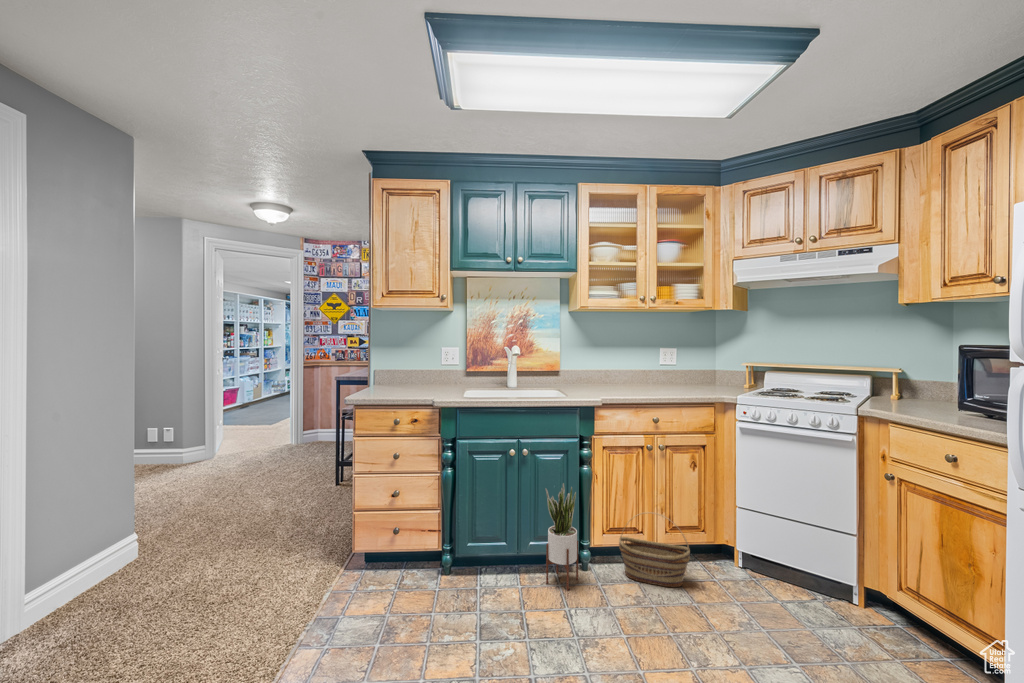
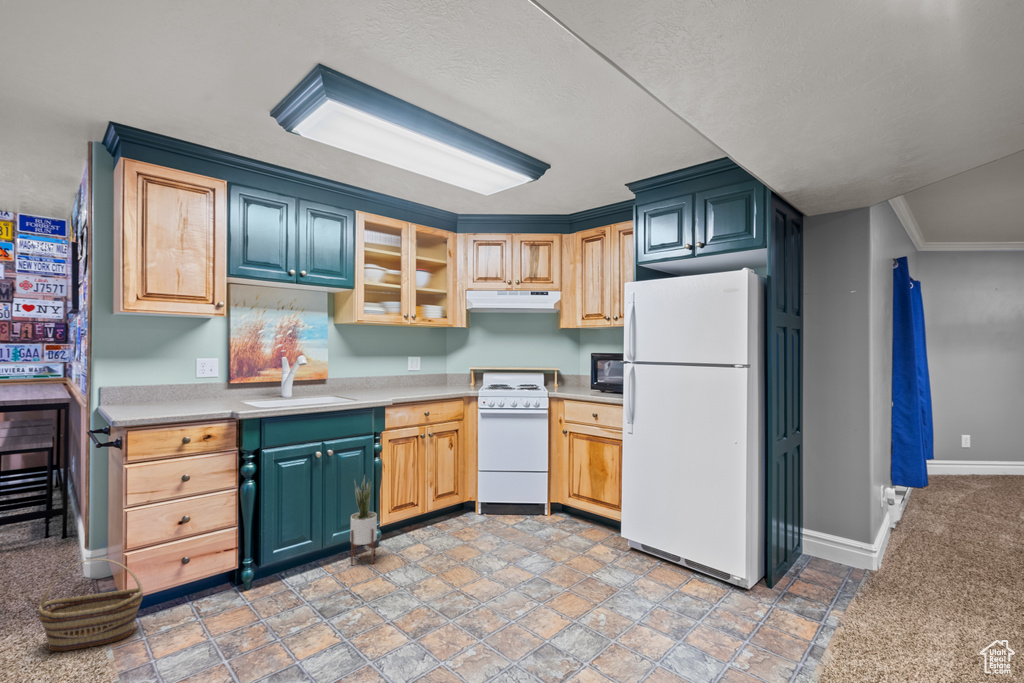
basket: present [619,513,690,587] -> present [39,559,143,651]

